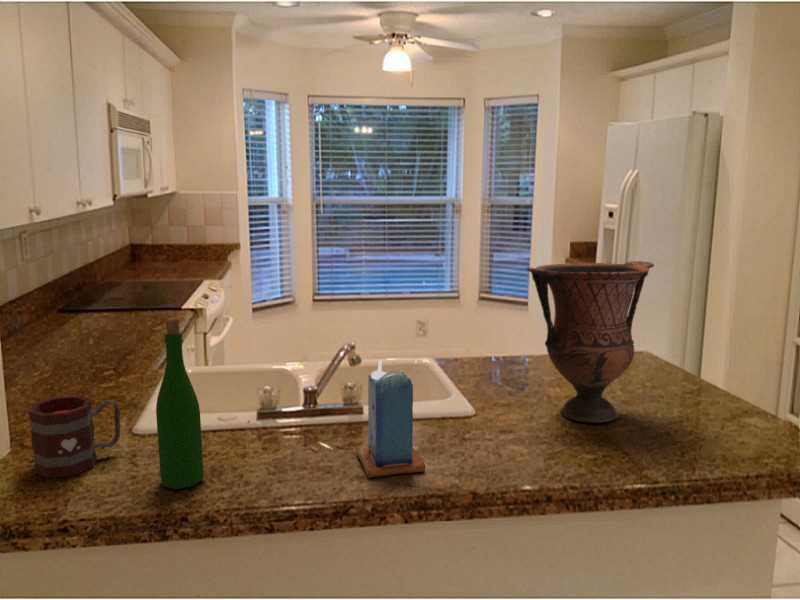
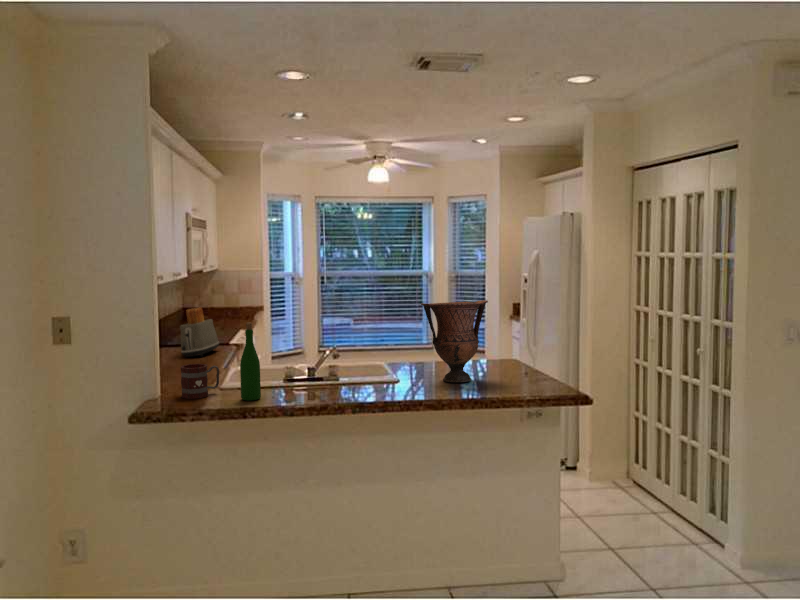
toaster: none [93,255,162,336] -> present [180,308,219,357]
candle: present [356,360,425,478] -> none [333,344,364,397]

